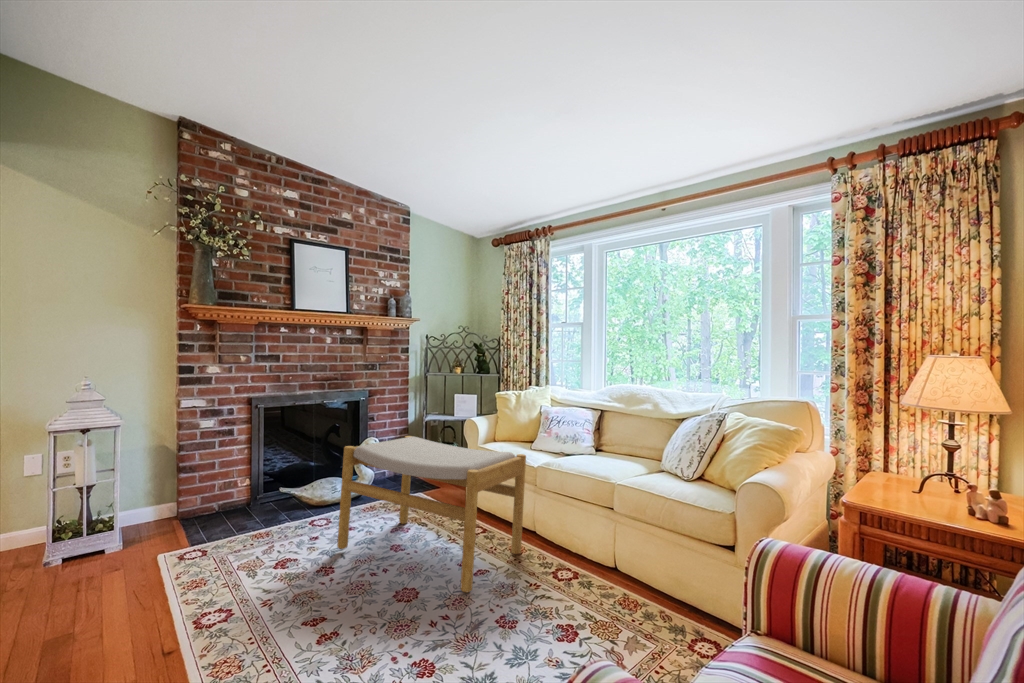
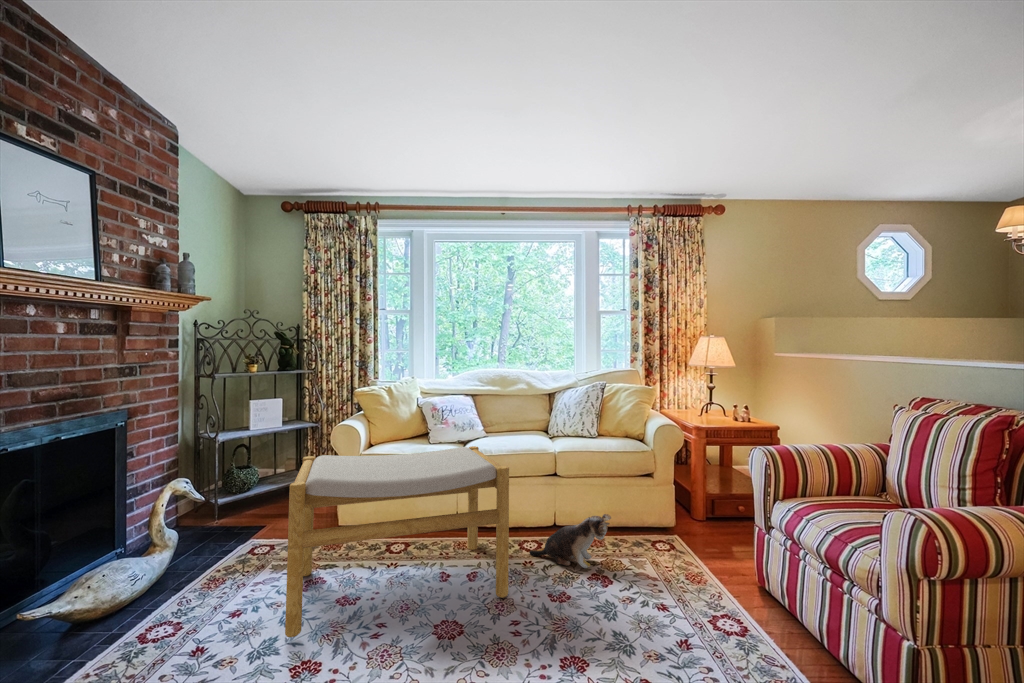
plush toy: none [545,555,596,611] -> present [529,514,611,568]

